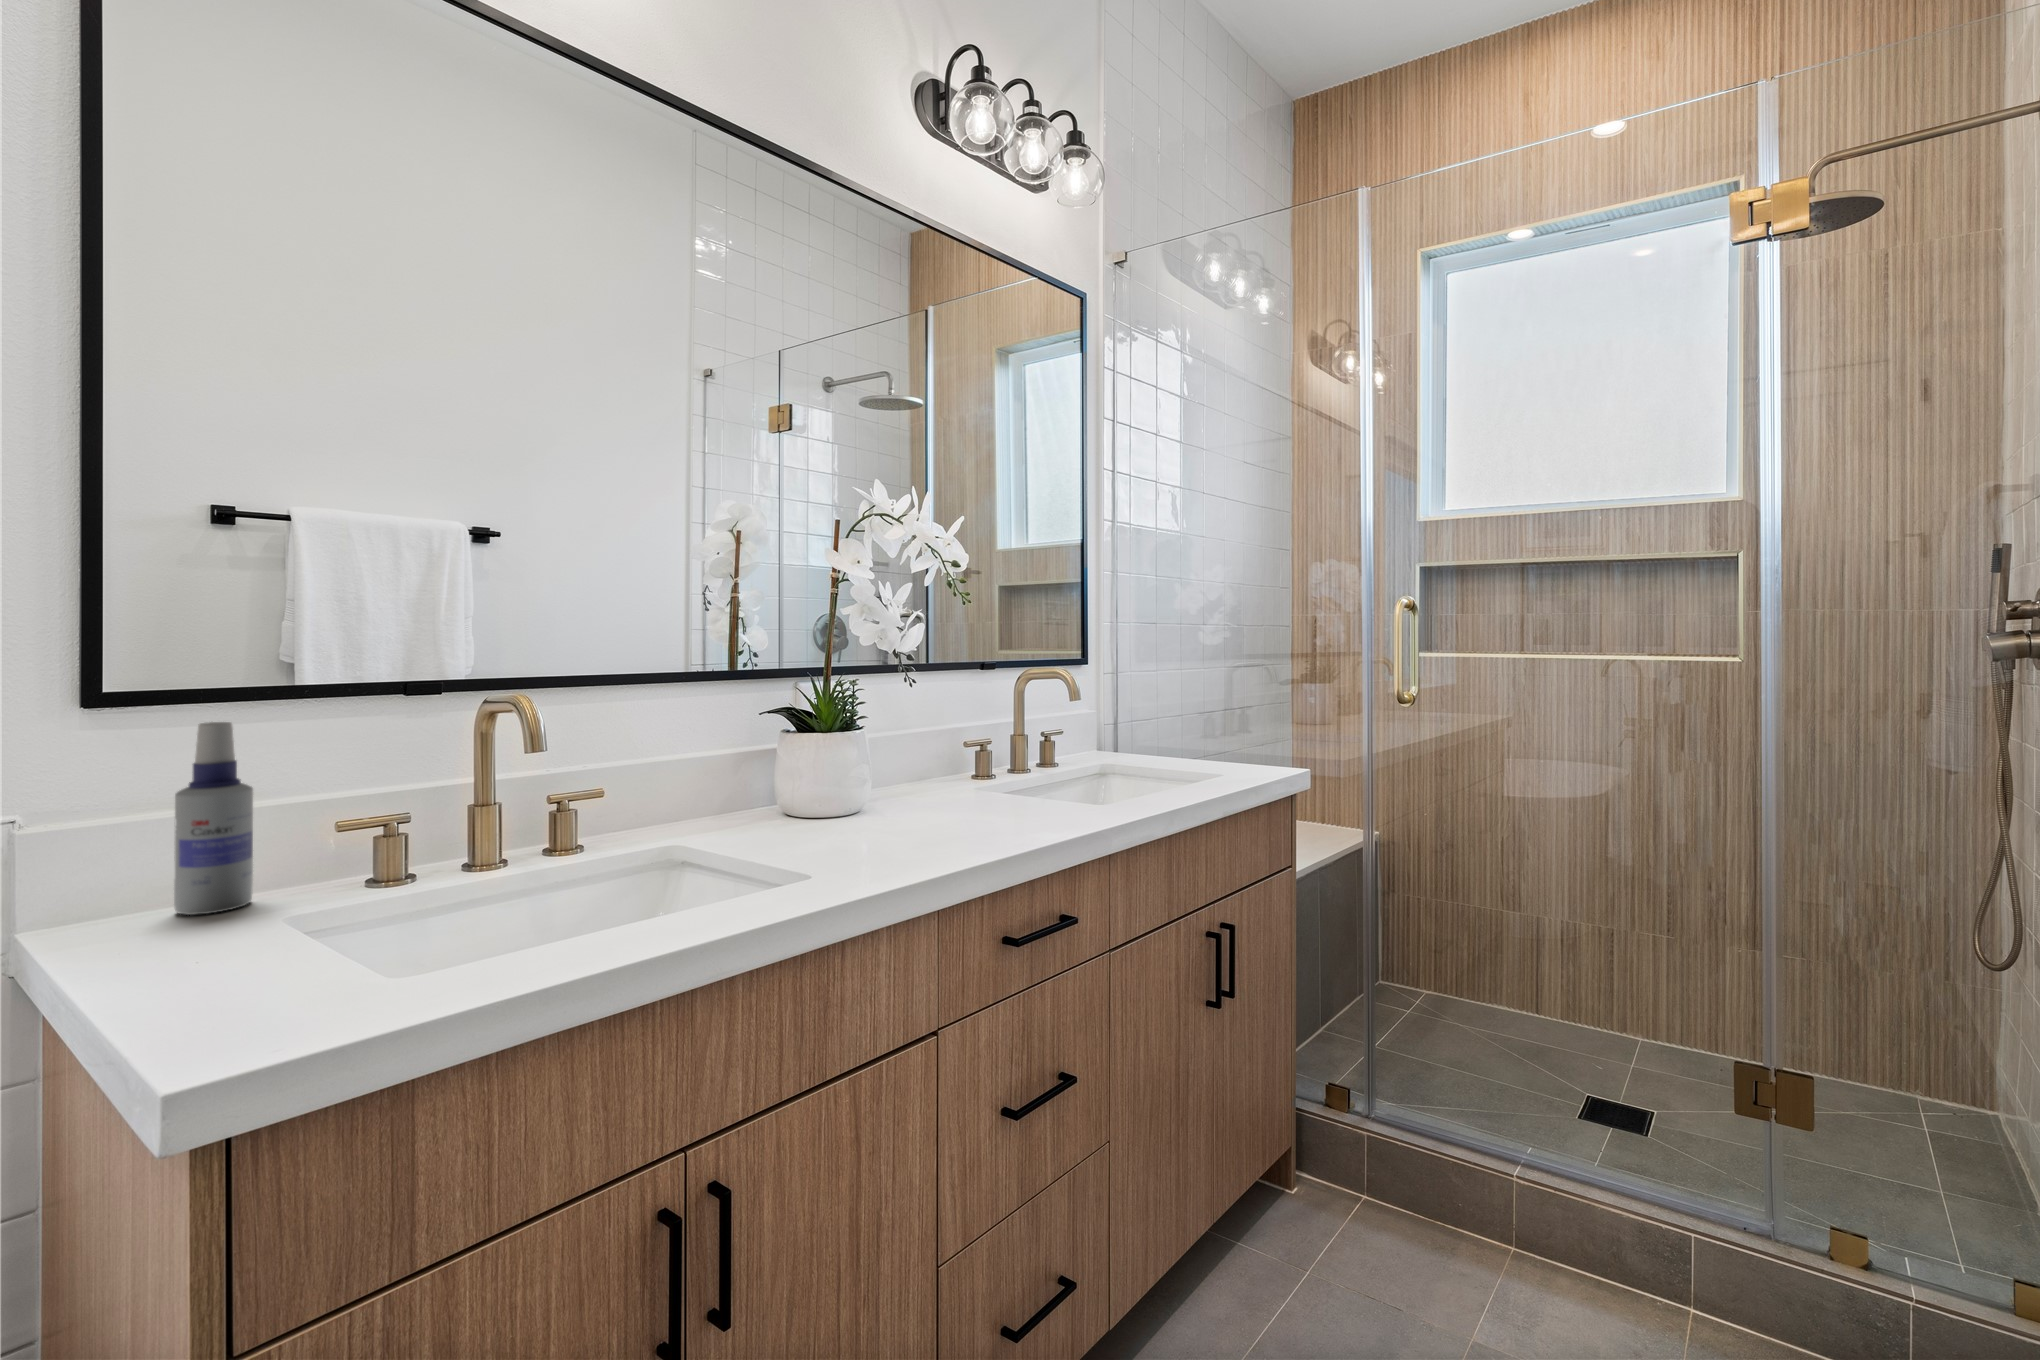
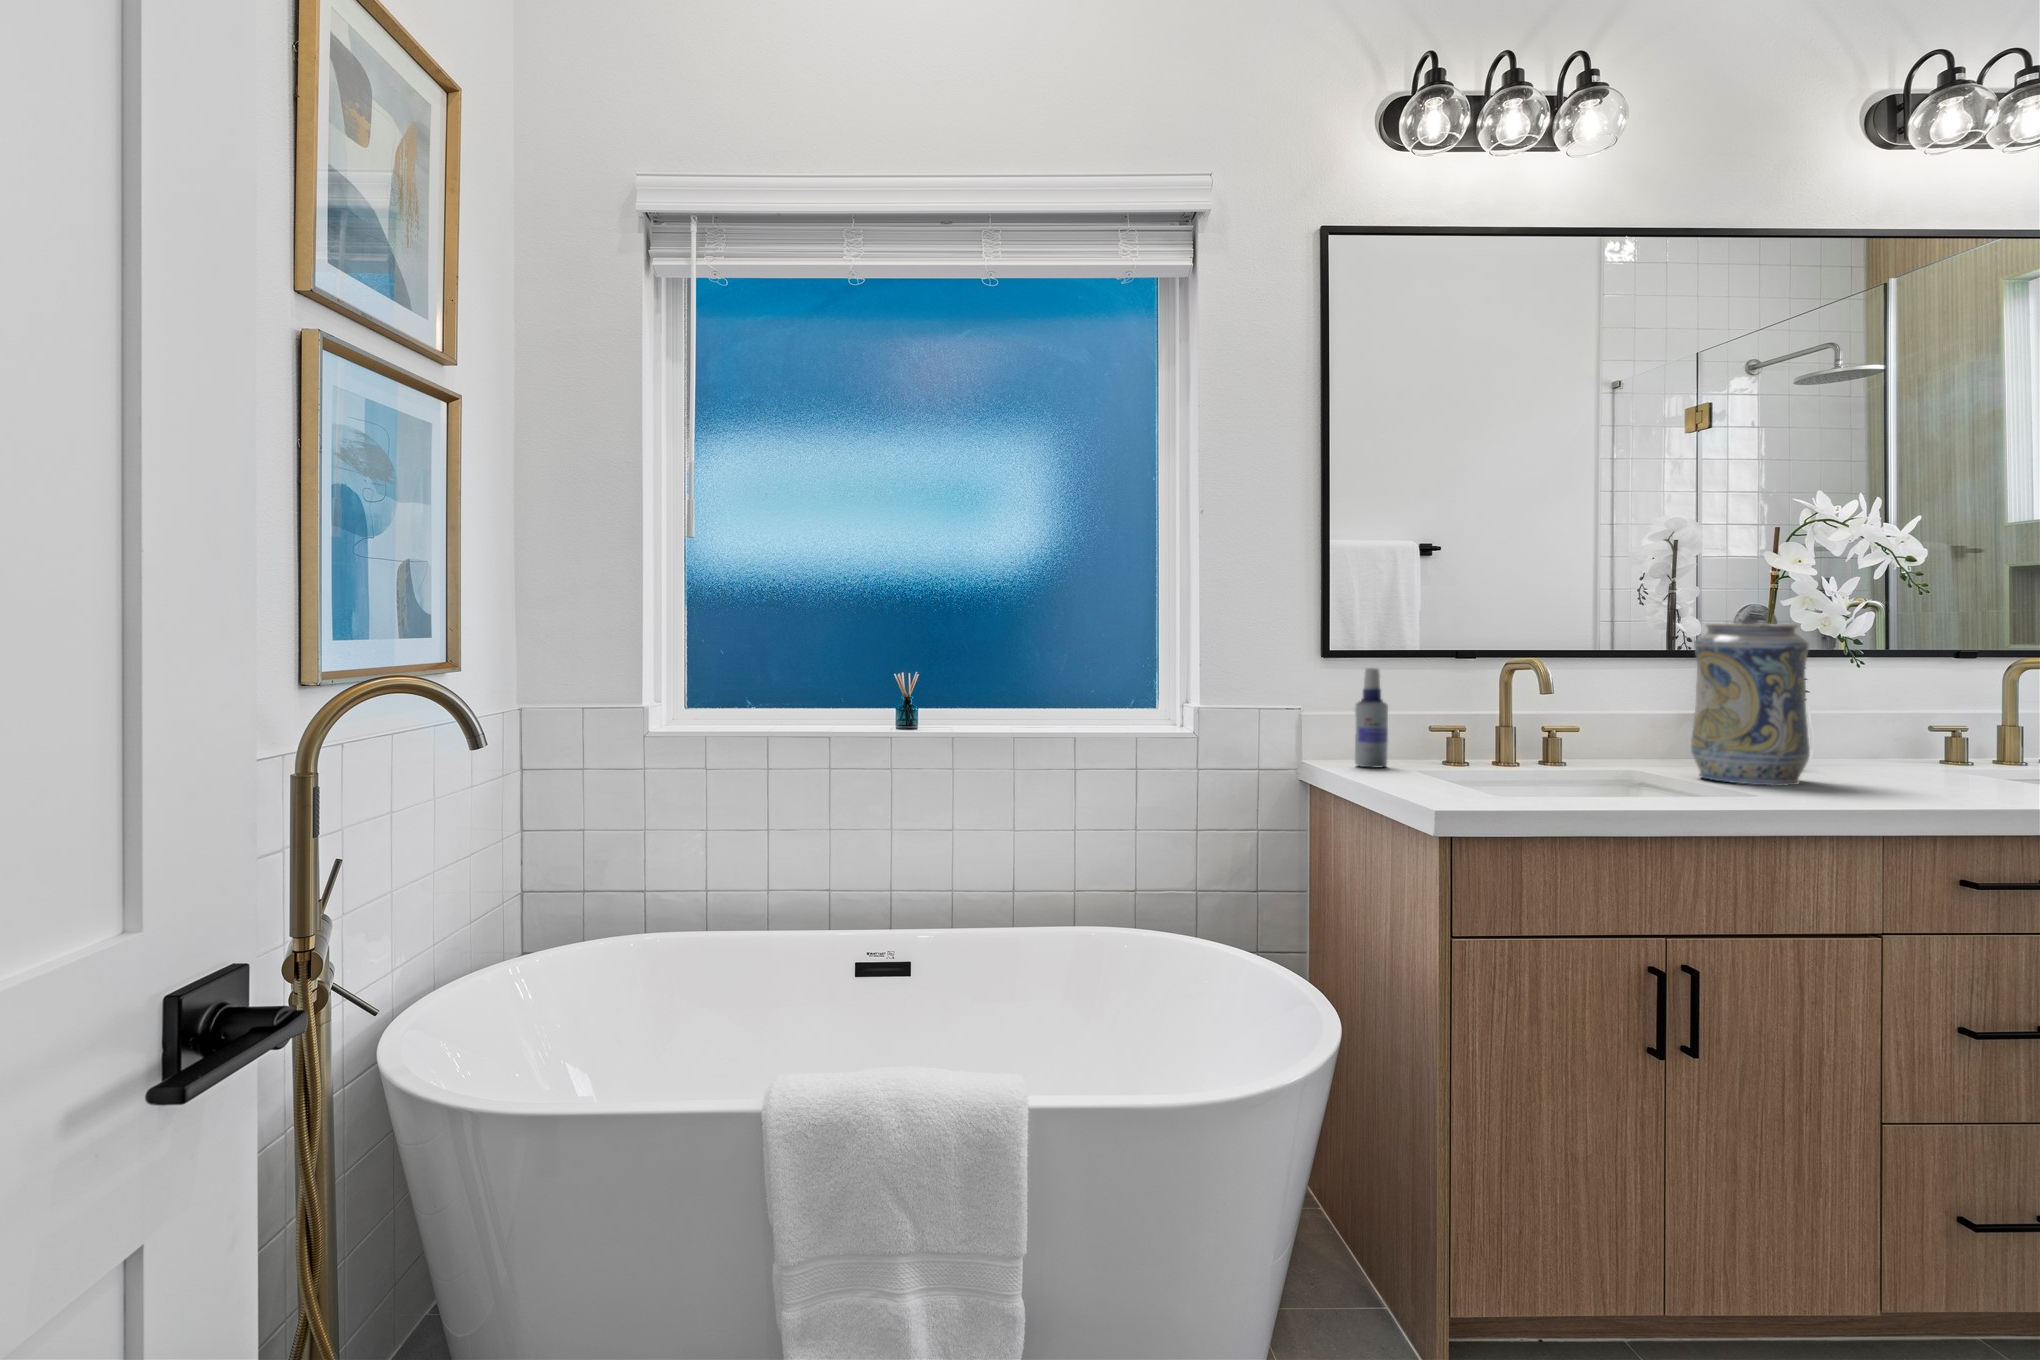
decorative vase: none [749,639,880,856] -> present [1691,624,1810,786]

